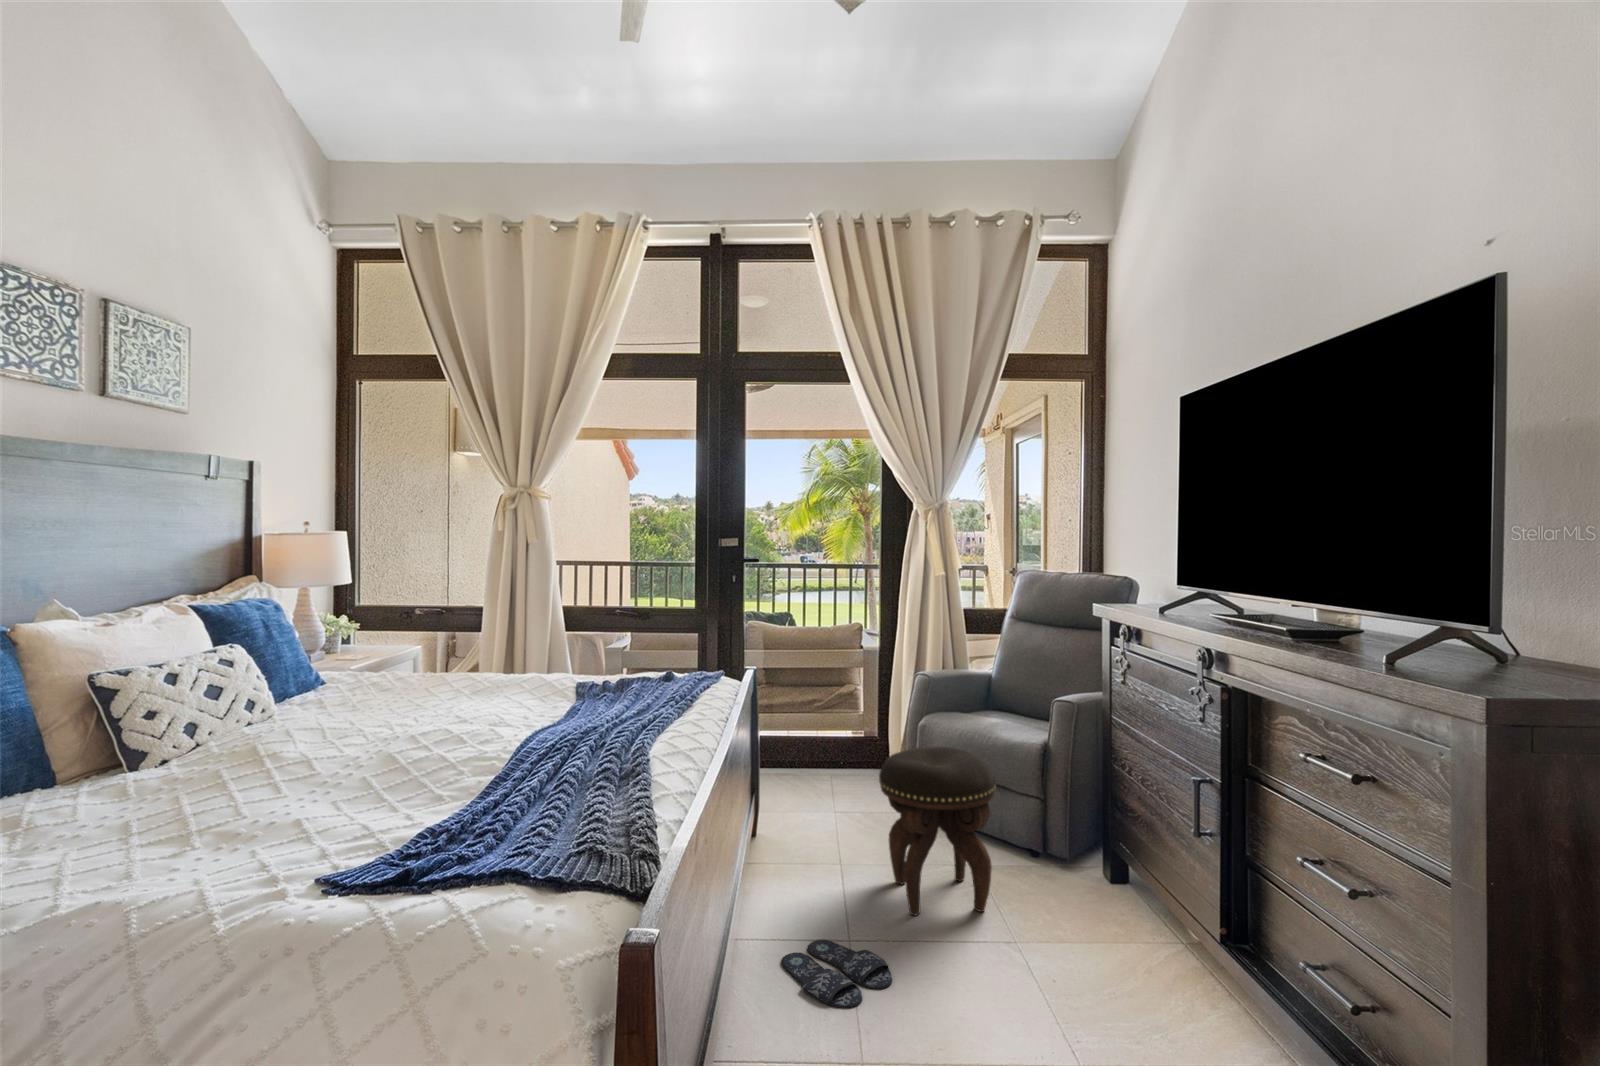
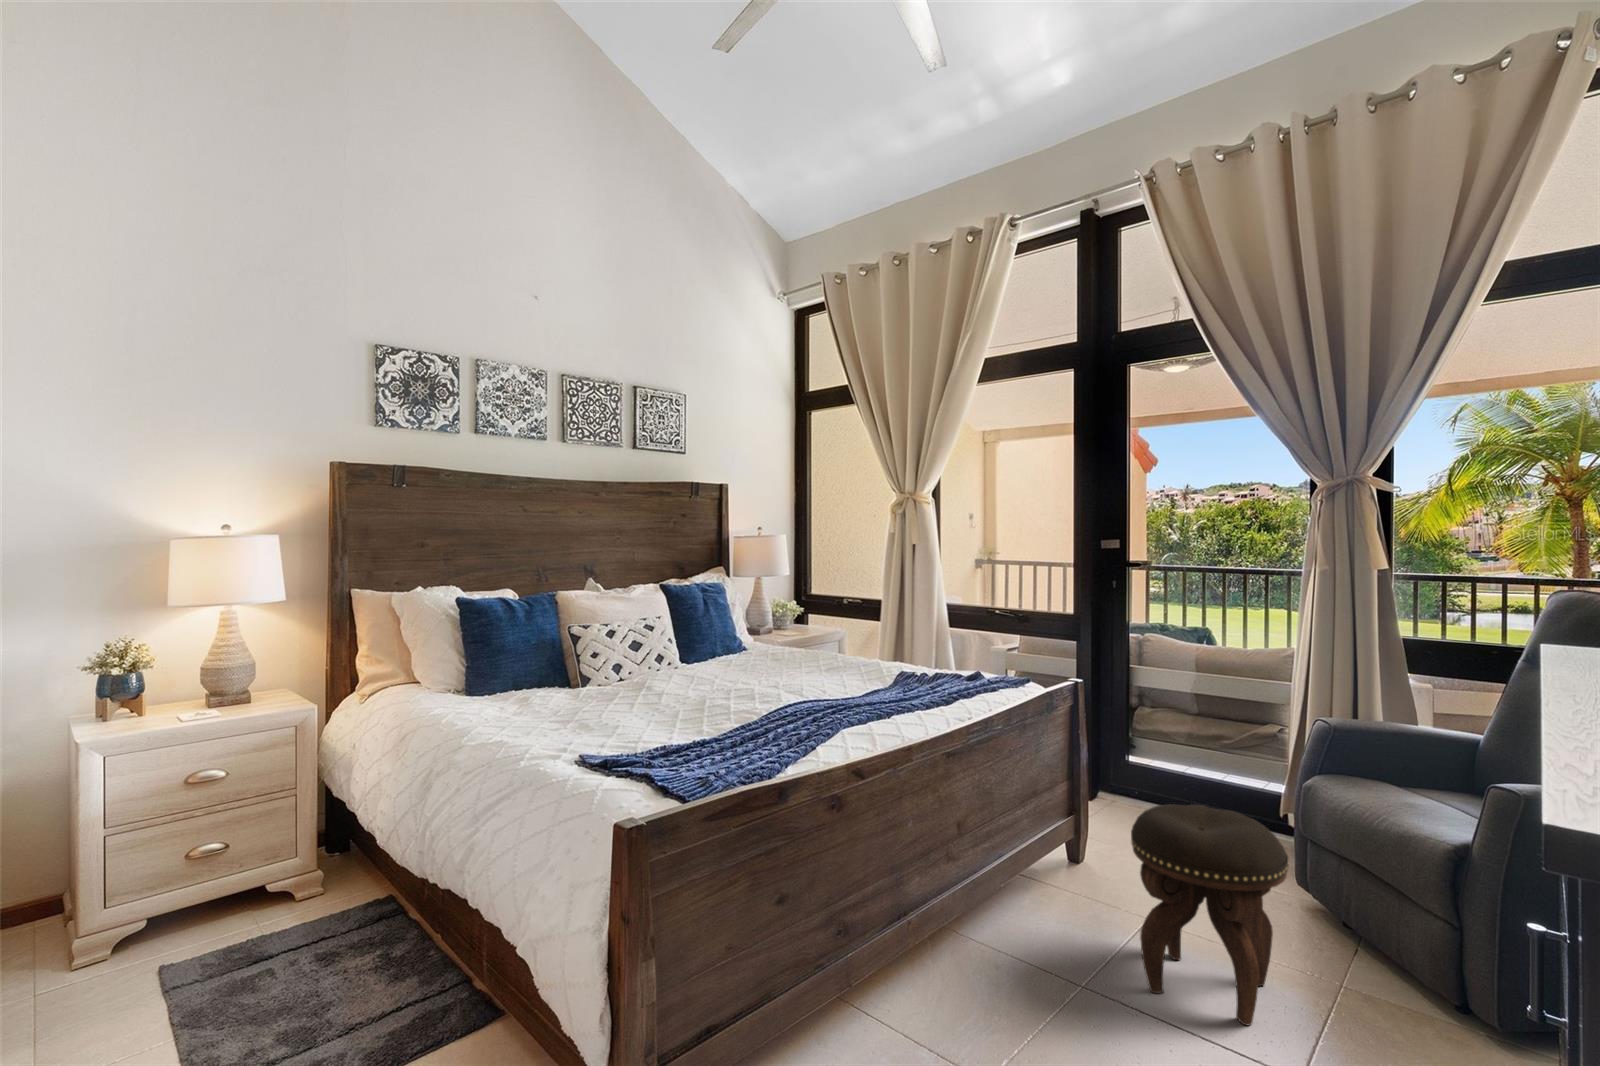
slippers: present [781,940,892,1008] -> none [963,967,1064,1035]

